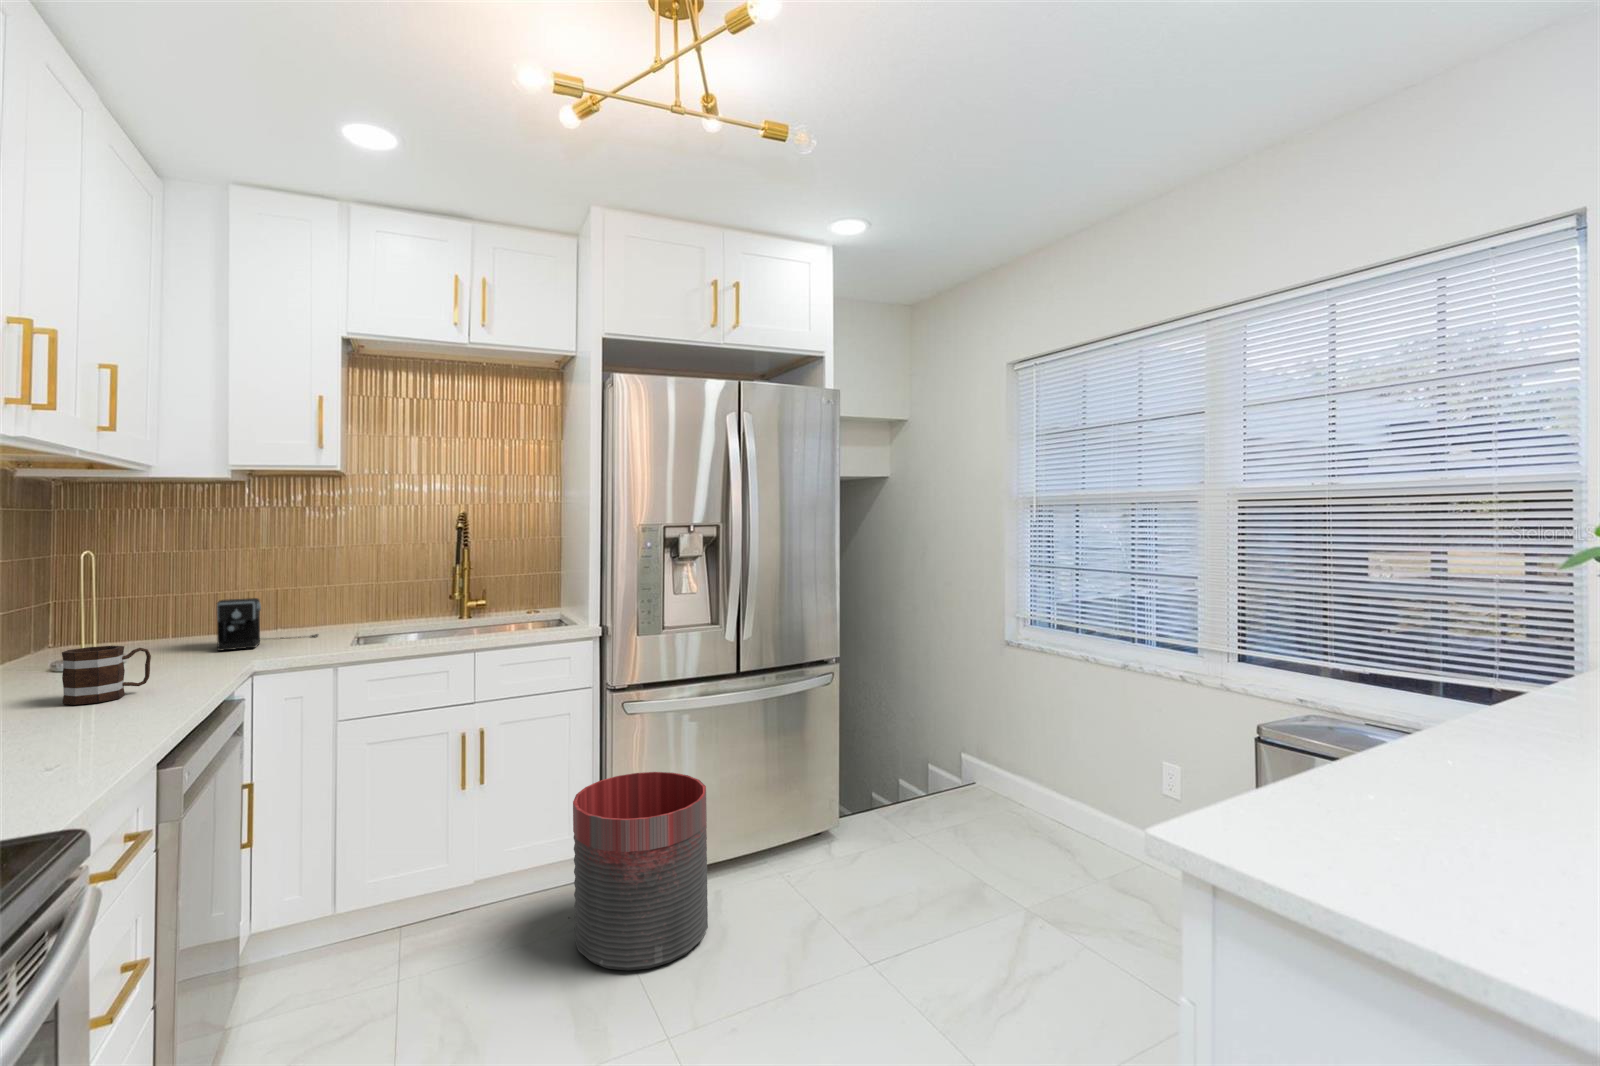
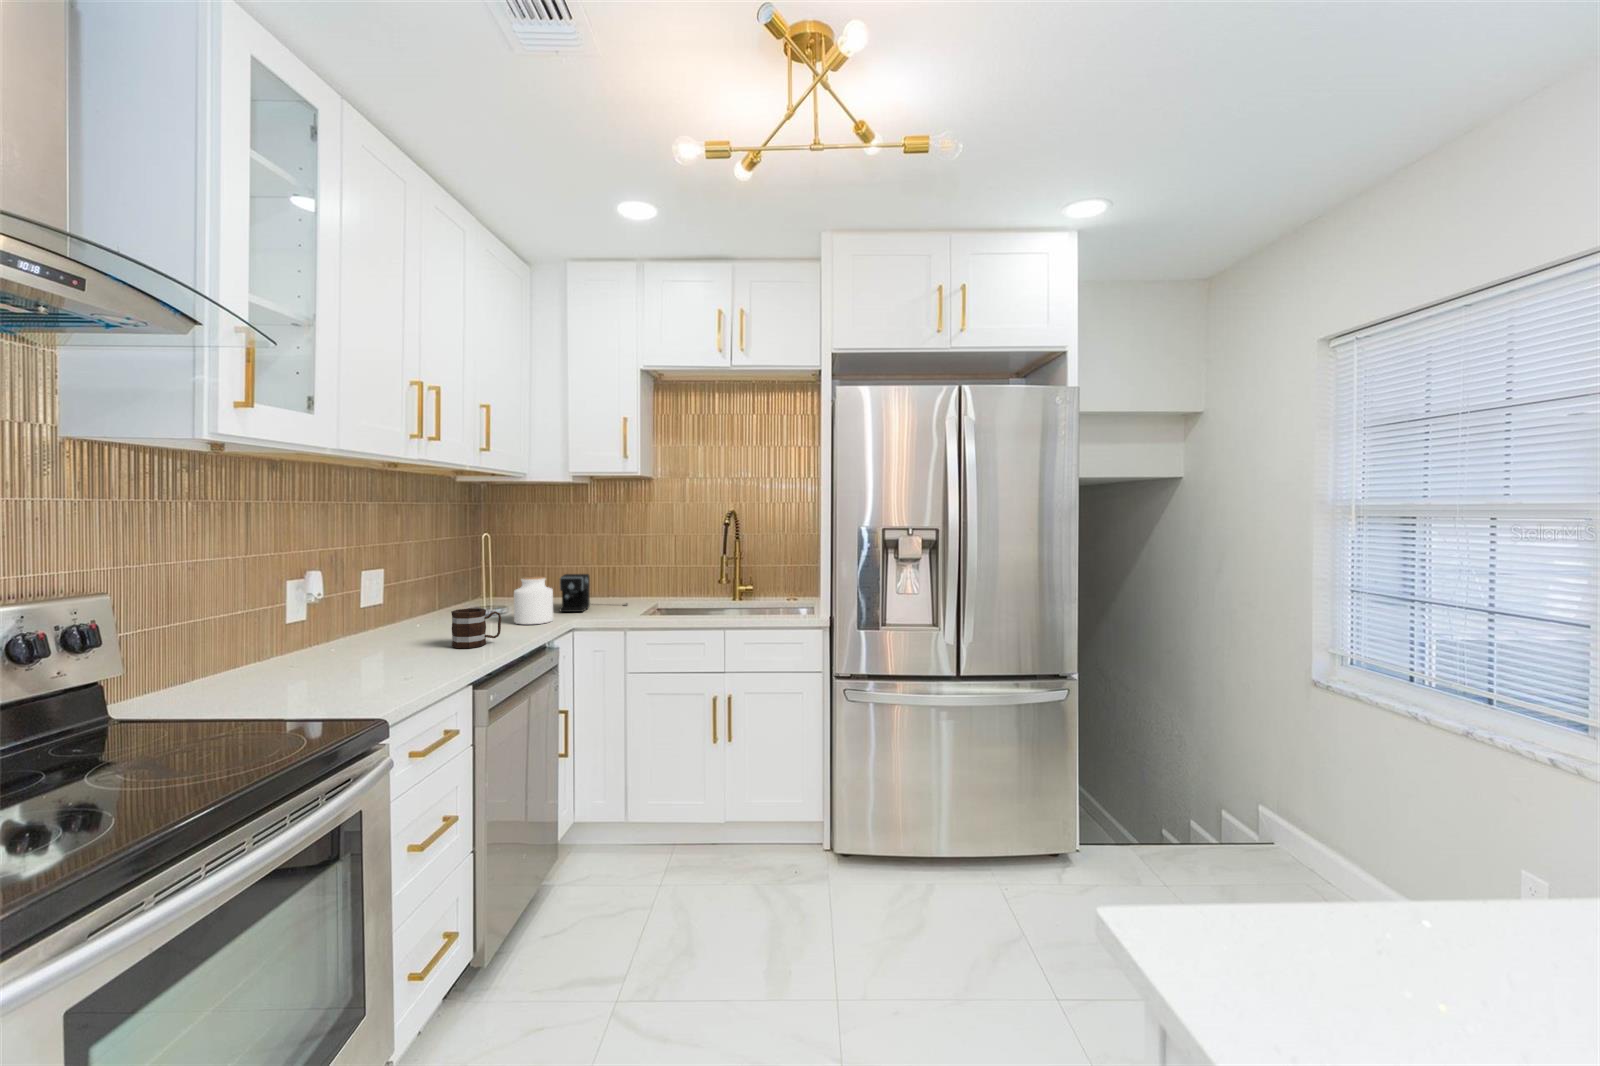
jar: none [148,602,215,669] -> present [514,576,553,624]
trash can: present [573,772,708,971] -> none [786,755,906,937]

